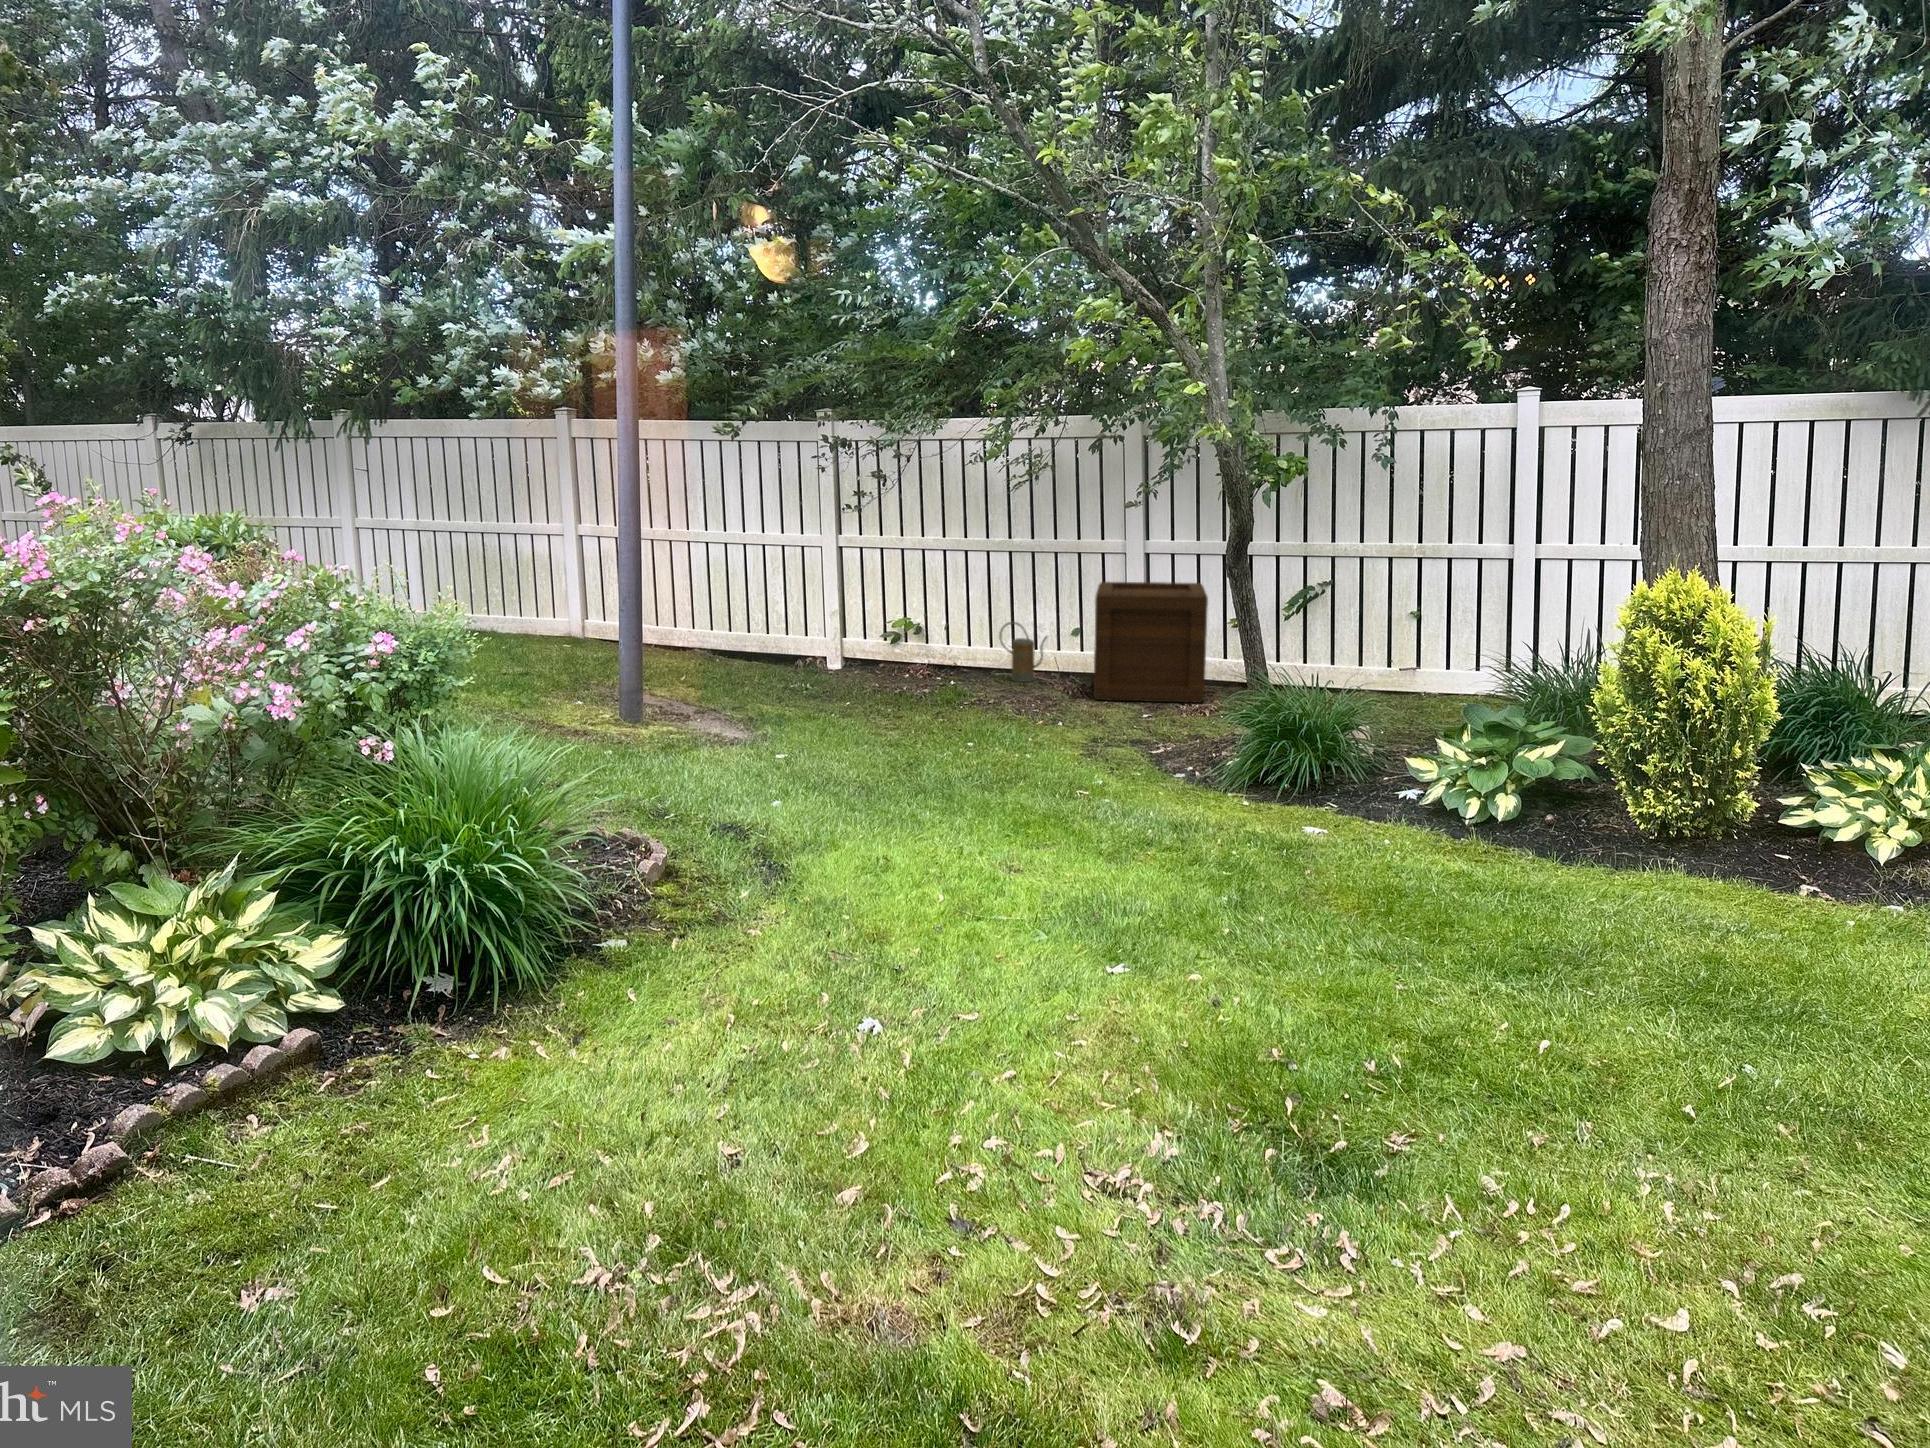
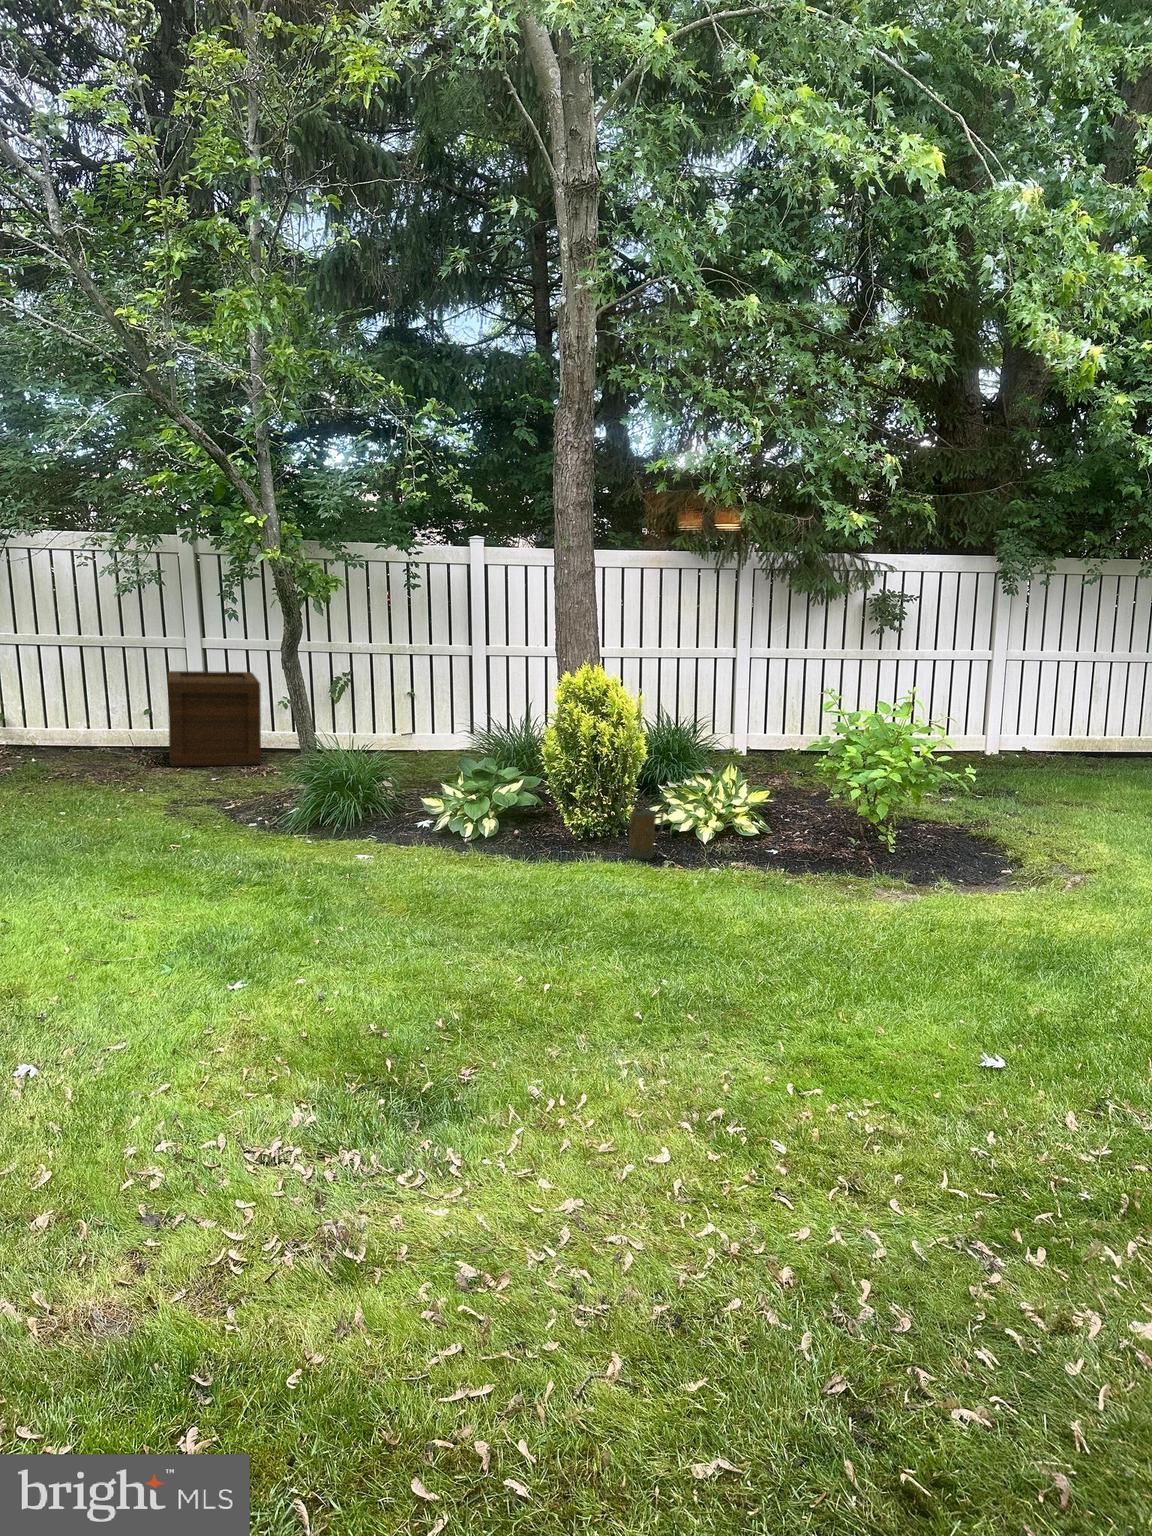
watering can: present [999,622,1047,682] -> present [618,792,669,859]

